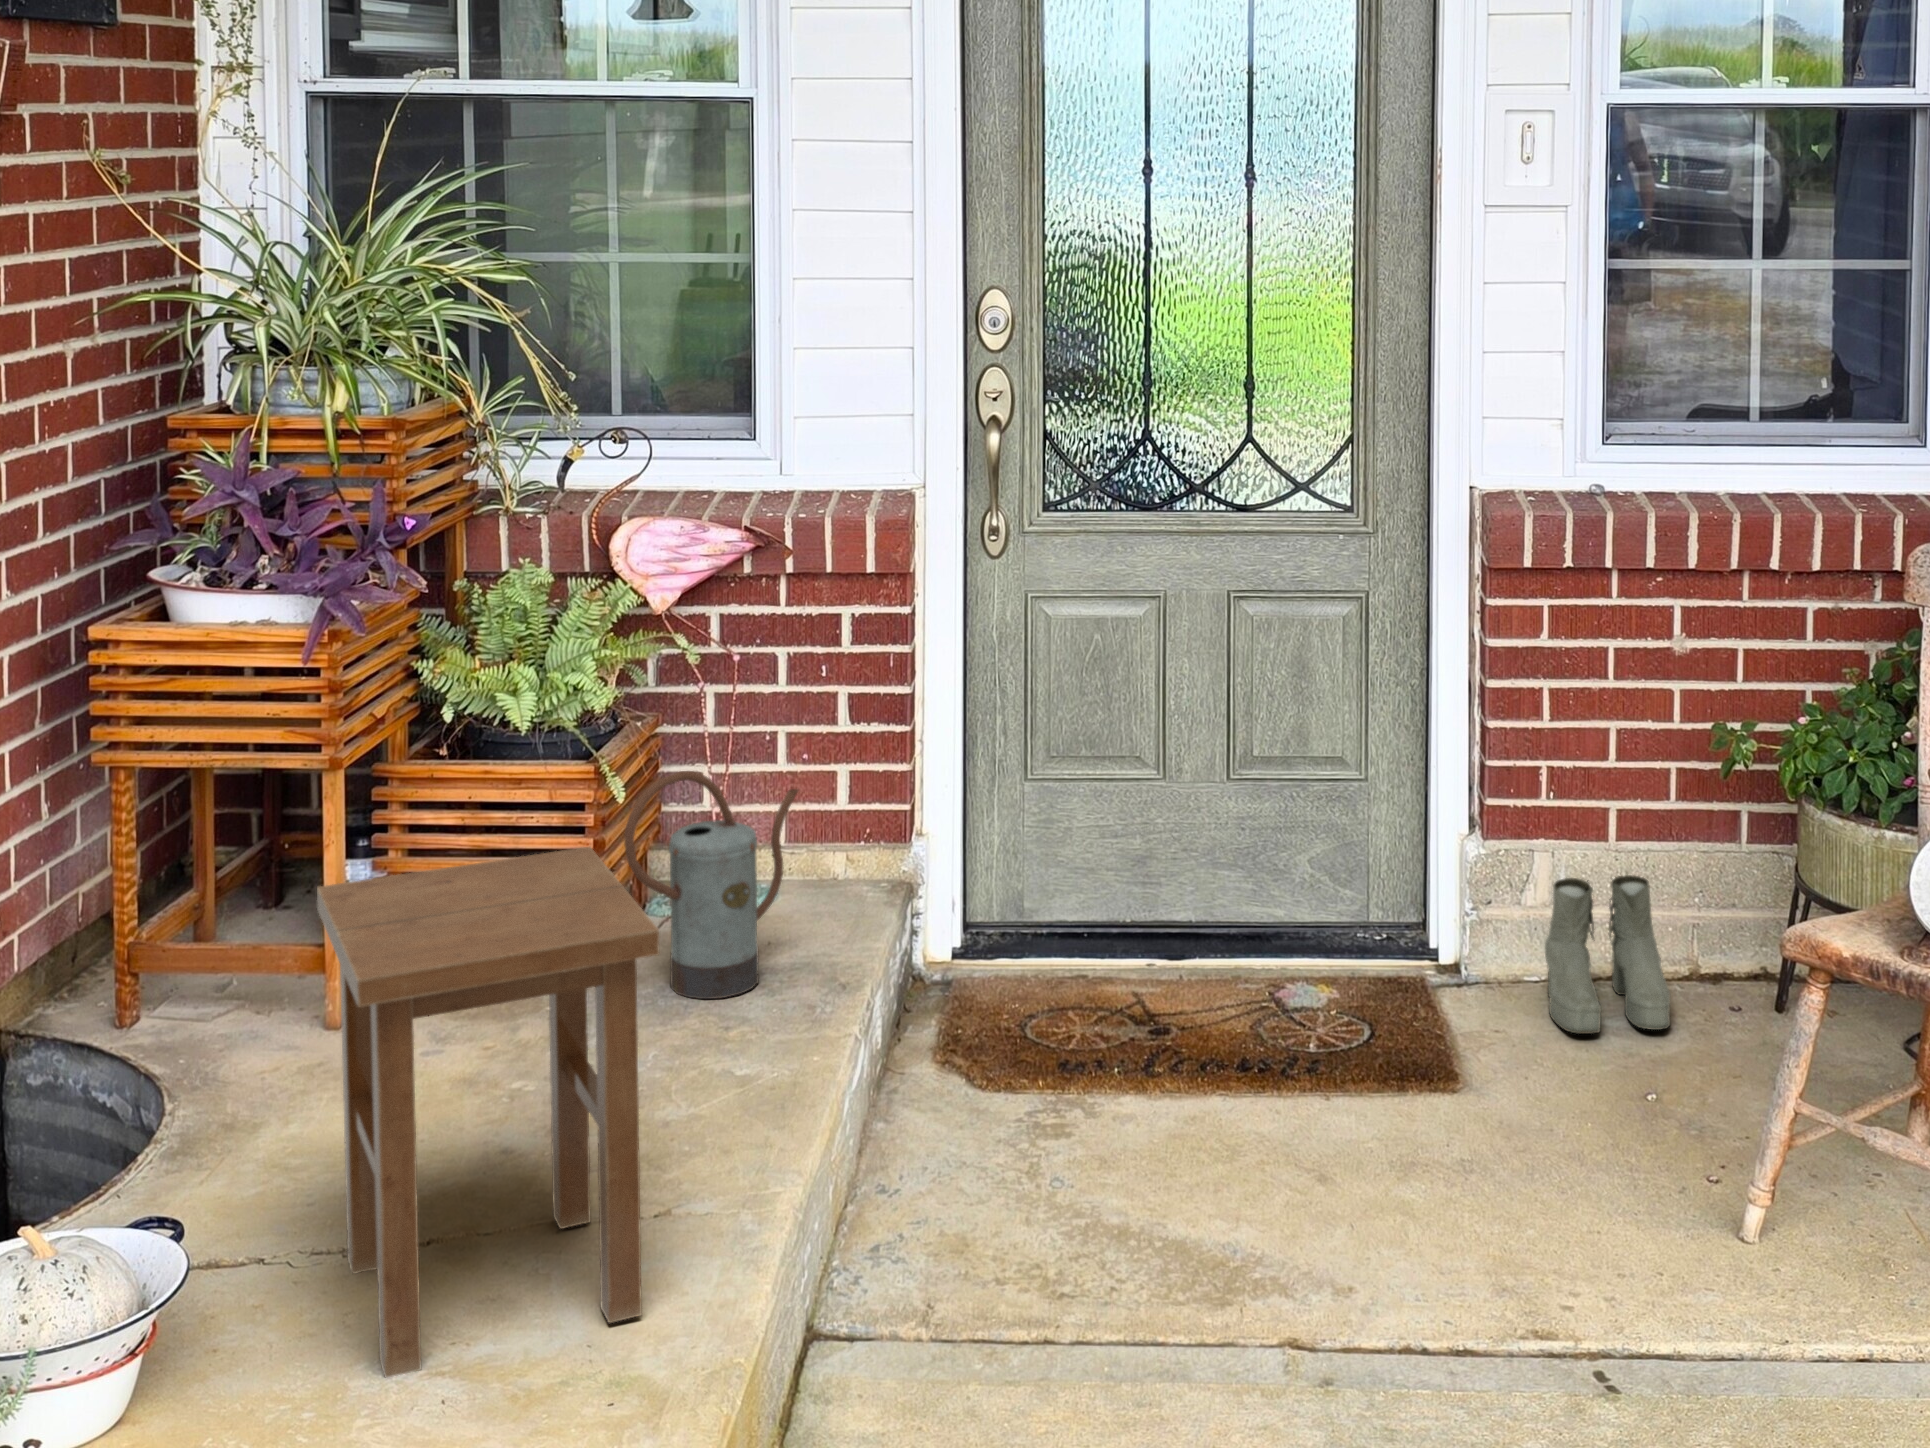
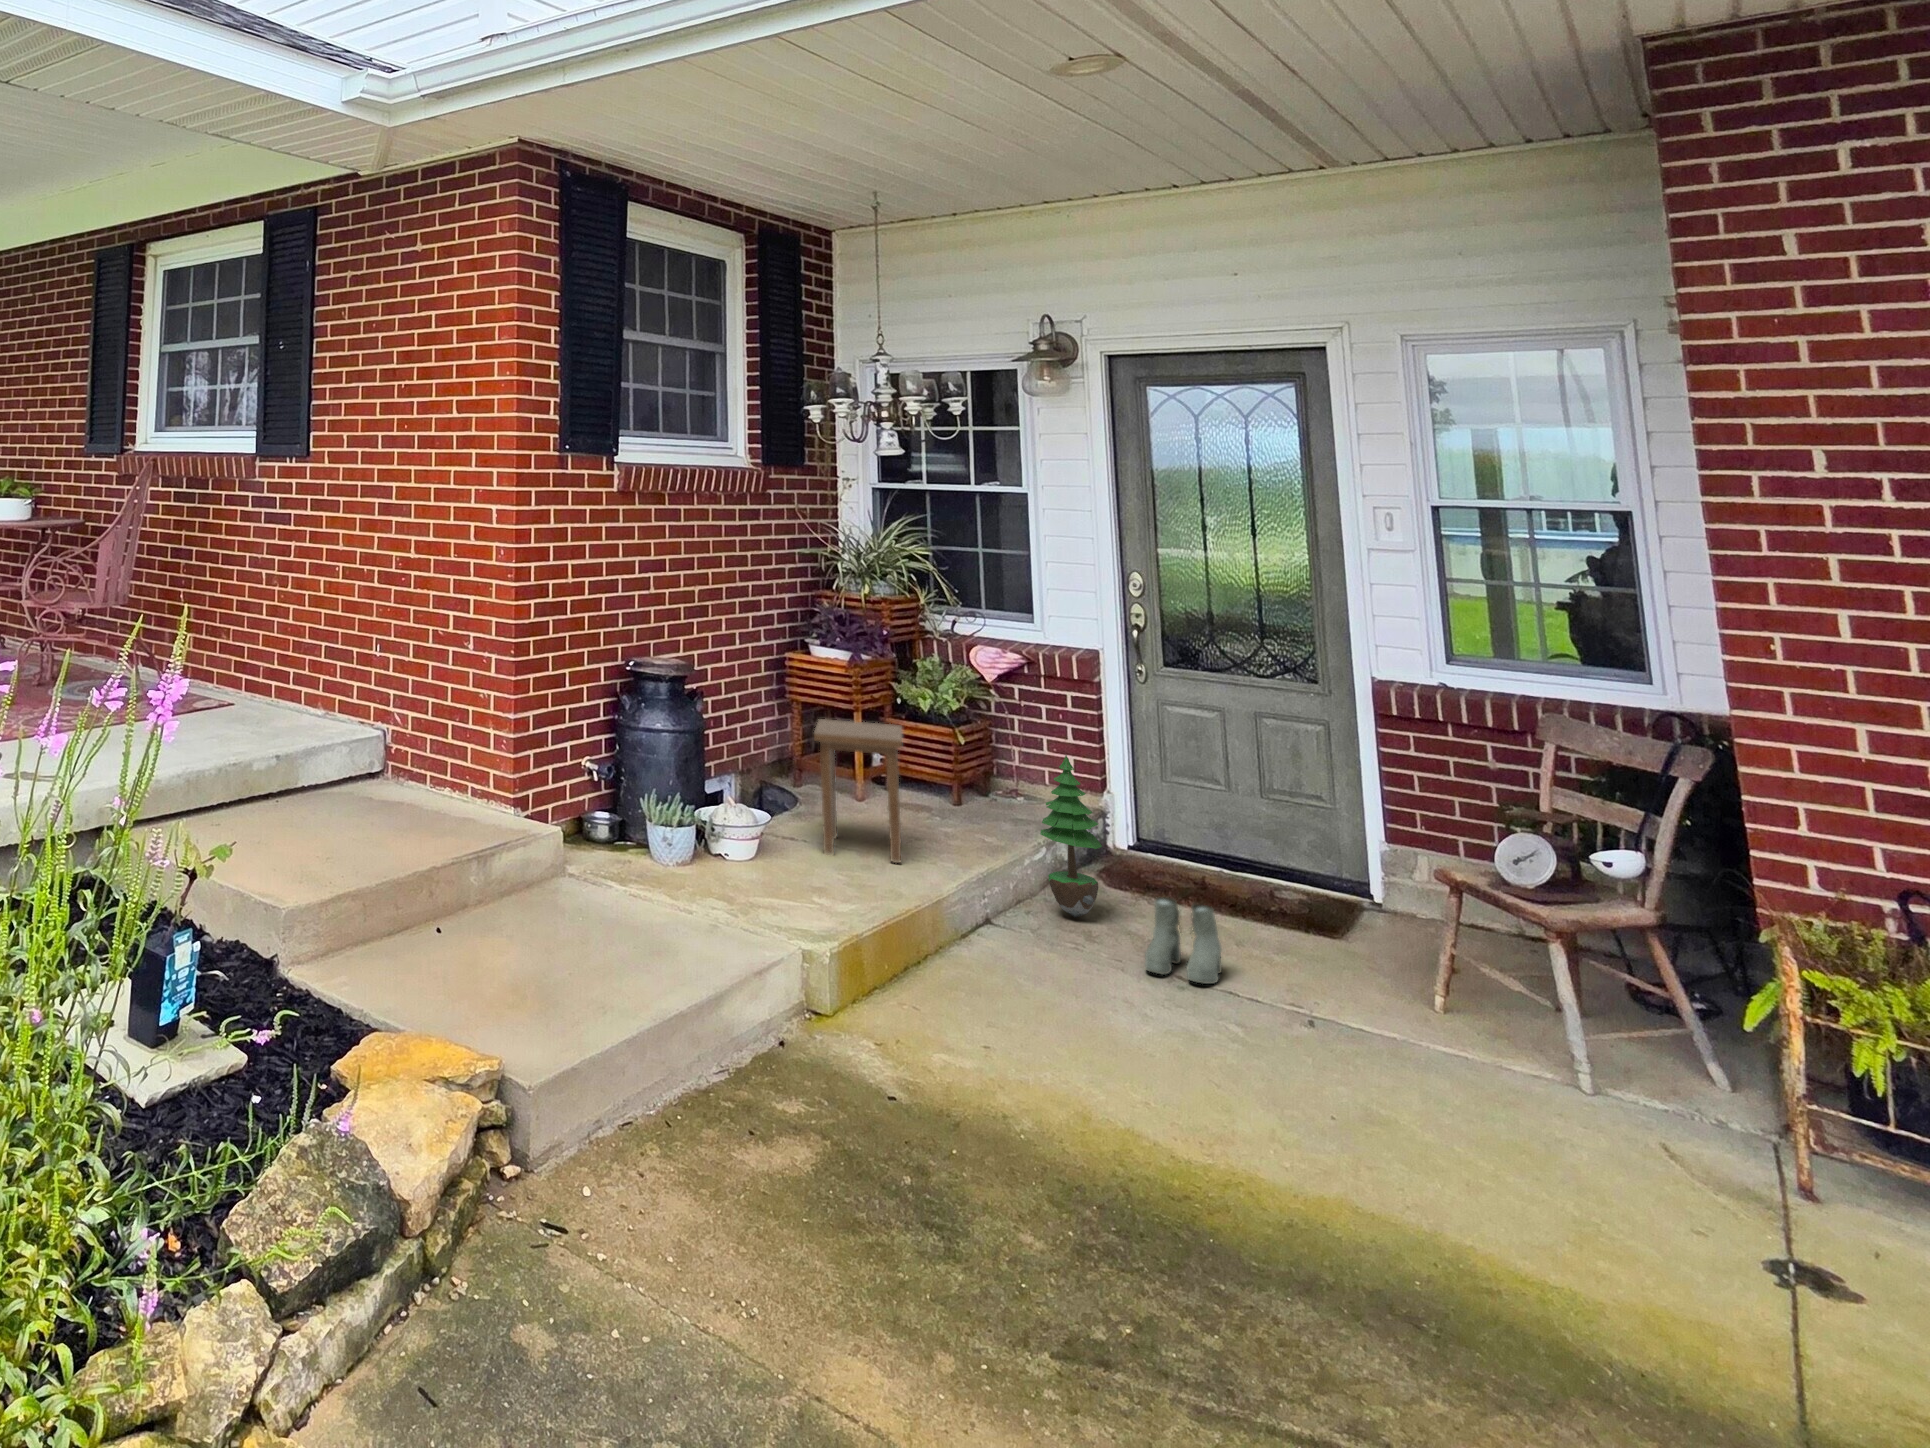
watering can: present [624,771,798,999] -> none [951,731,1027,820]
potted tree: none [926,821,1079,1239] -> present [1040,755,1102,918]
boots: present [1545,875,1670,1034] -> present [1145,897,1222,984]

